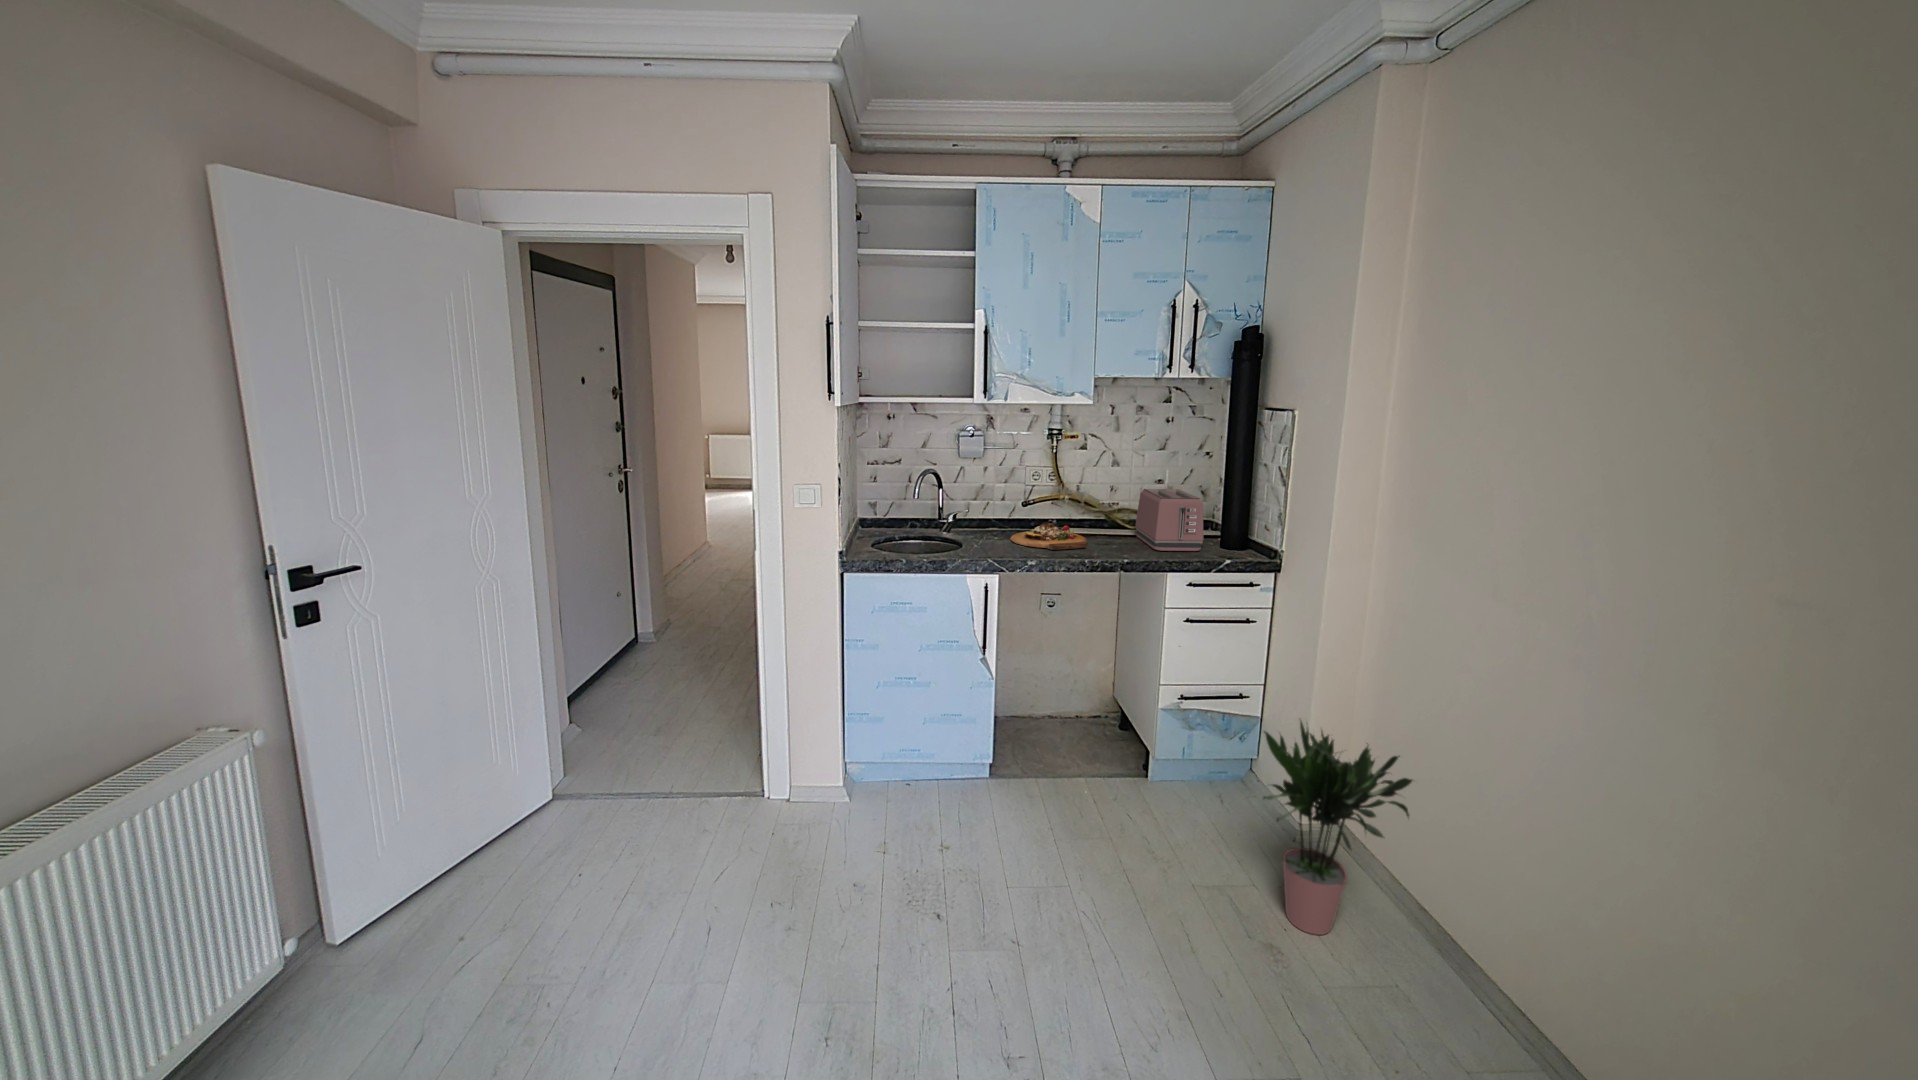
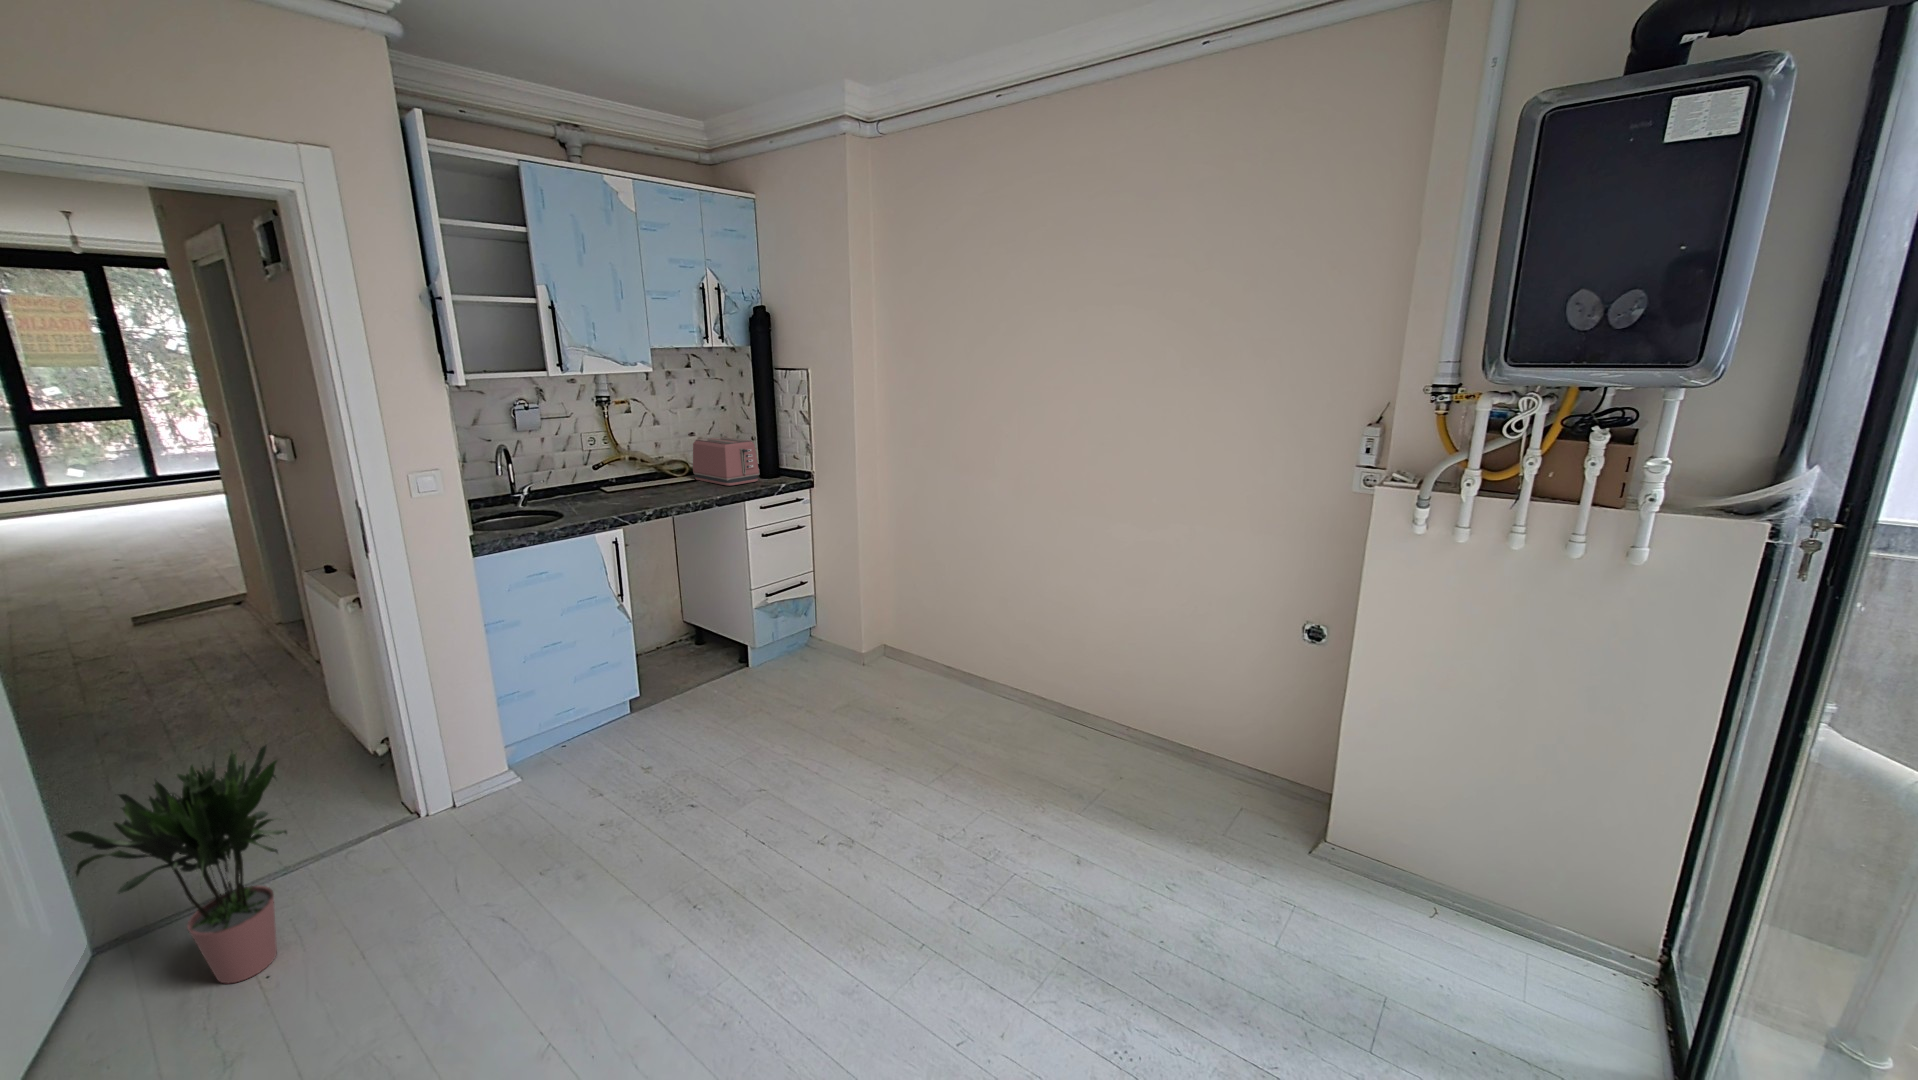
cutting board: present [1010,523,1087,550] -> none [596,478,675,501]
potted plant: present [1263,722,1413,935] -> present [65,745,287,984]

